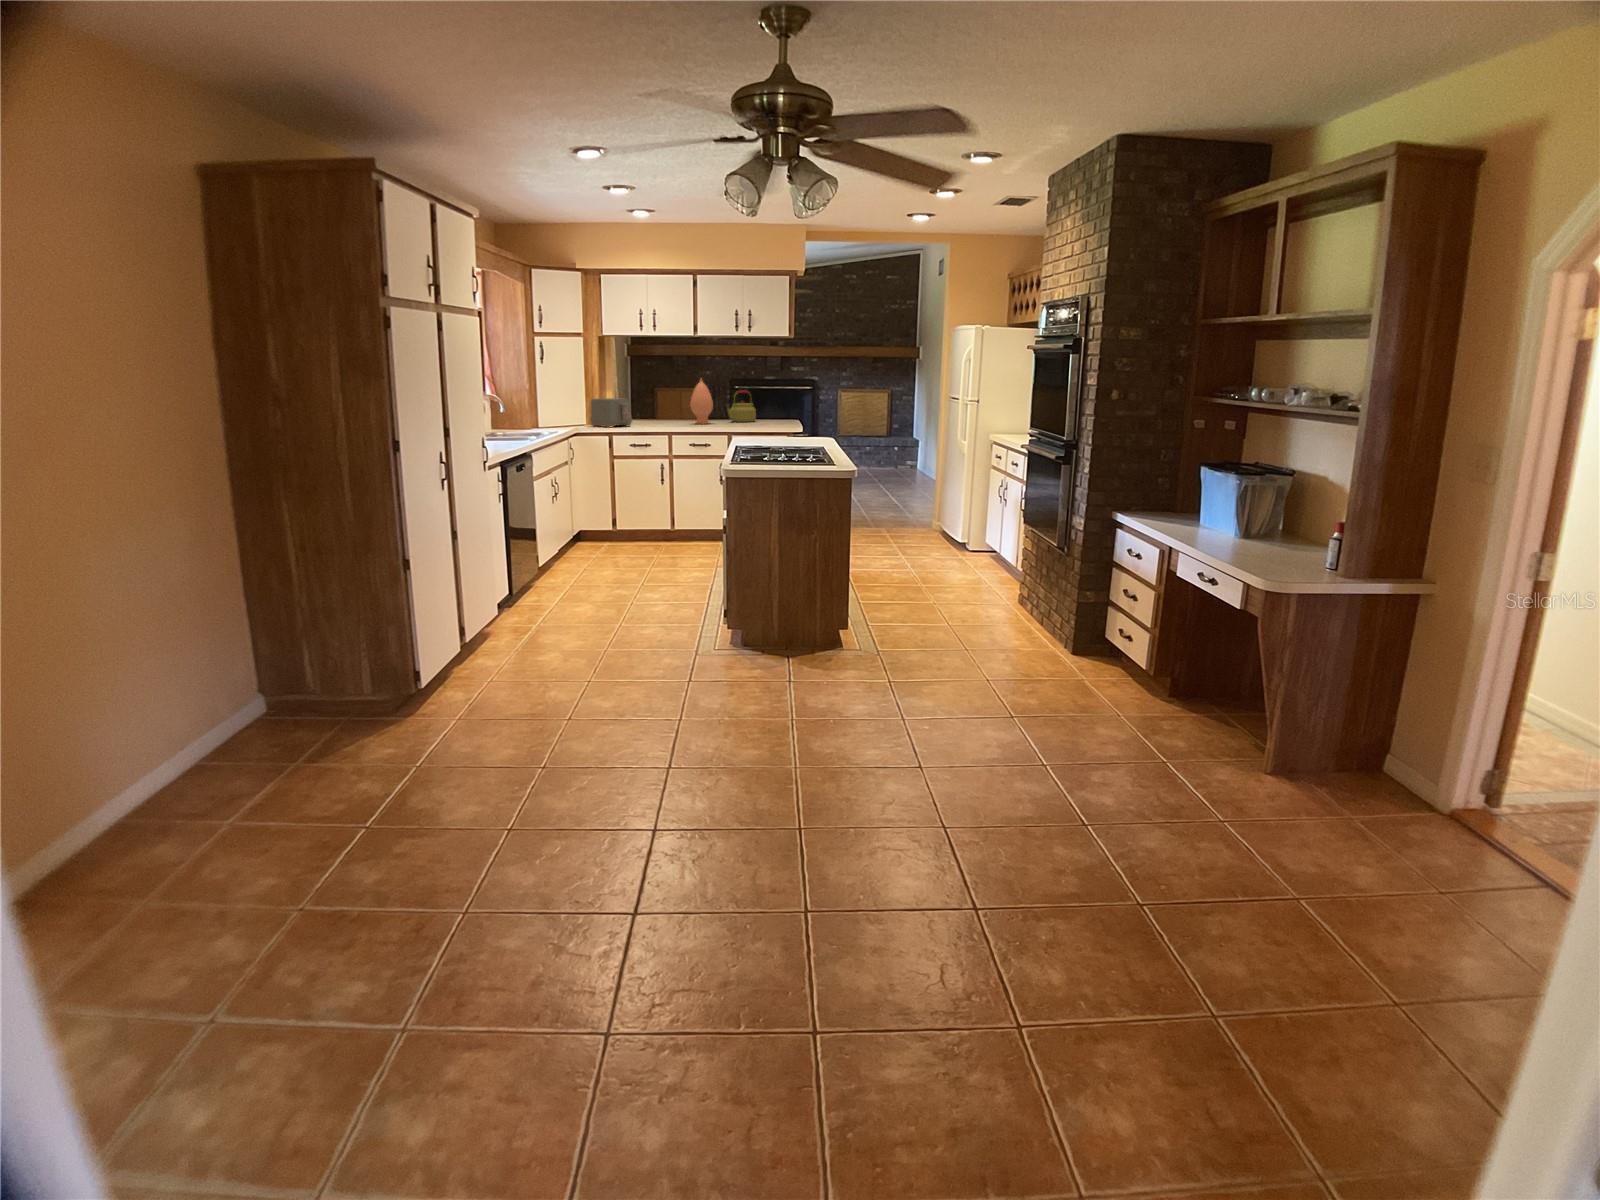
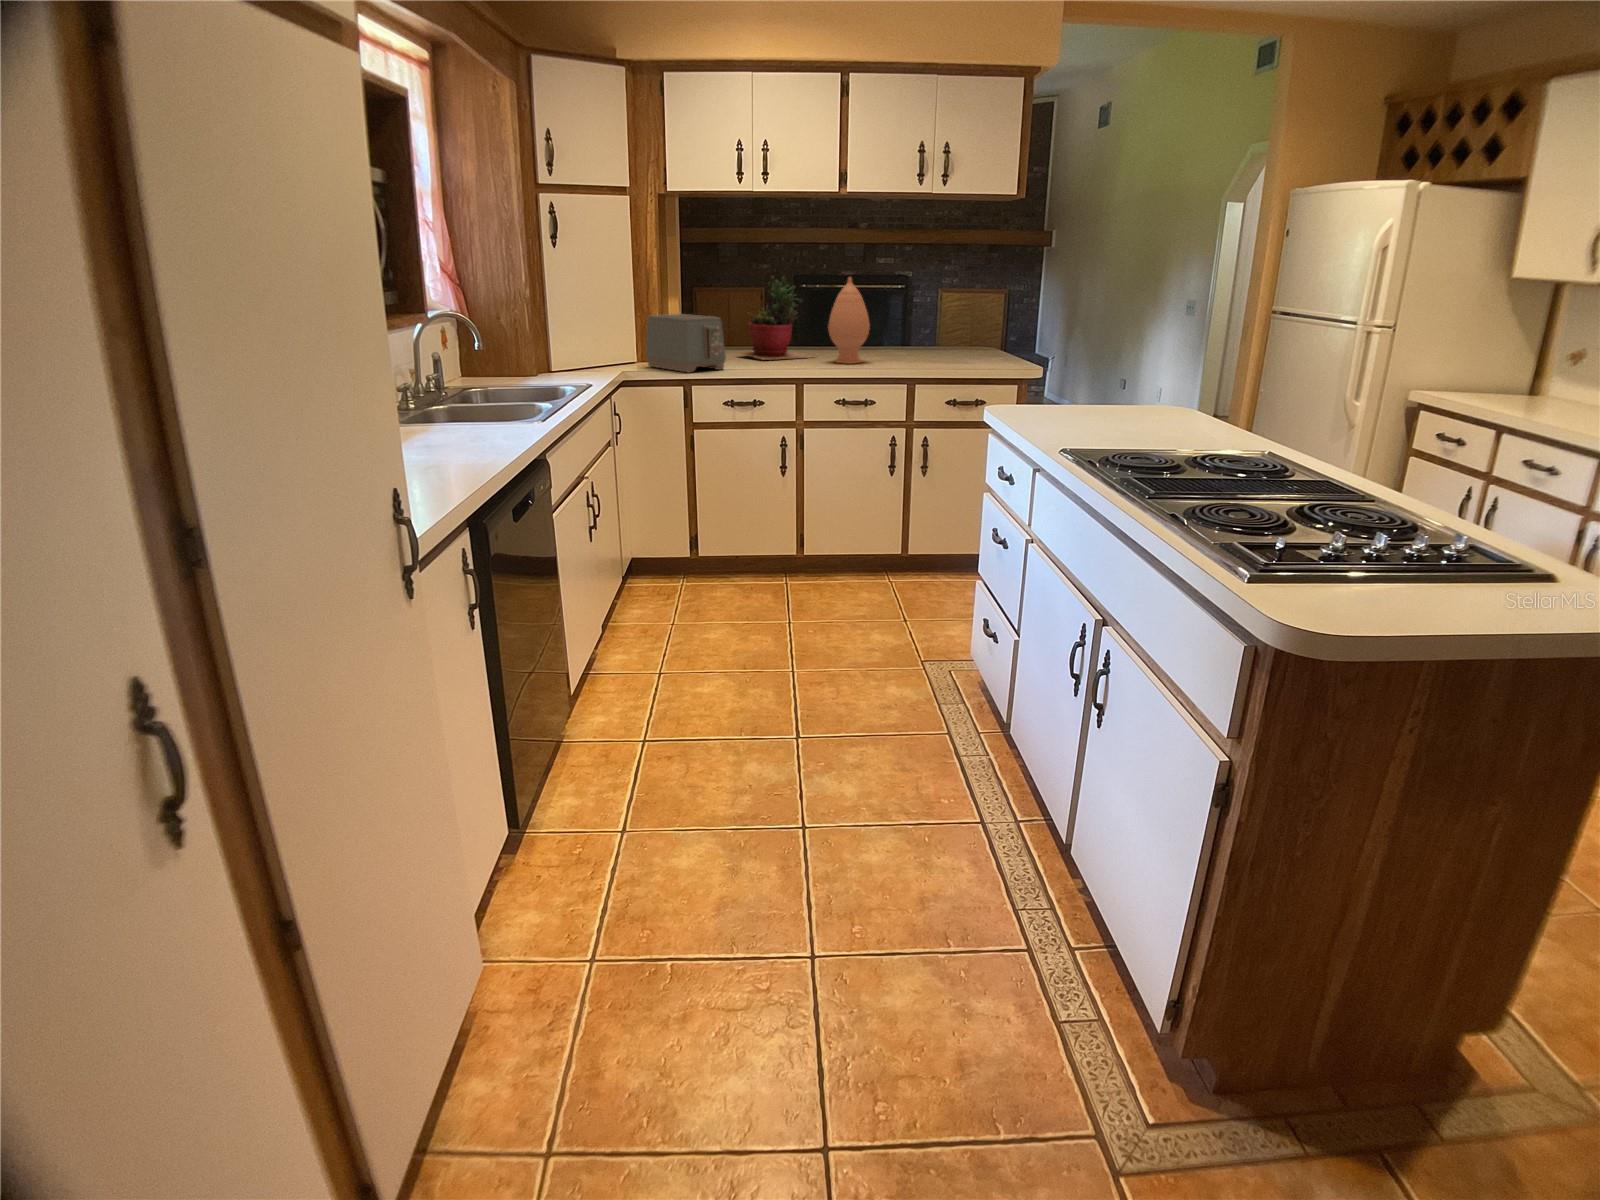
succulent plant: none [643,378,688,423] -> present [740,276,812,360]
kettle: present [727,390,756,422] -> none [889,299,937,357]

